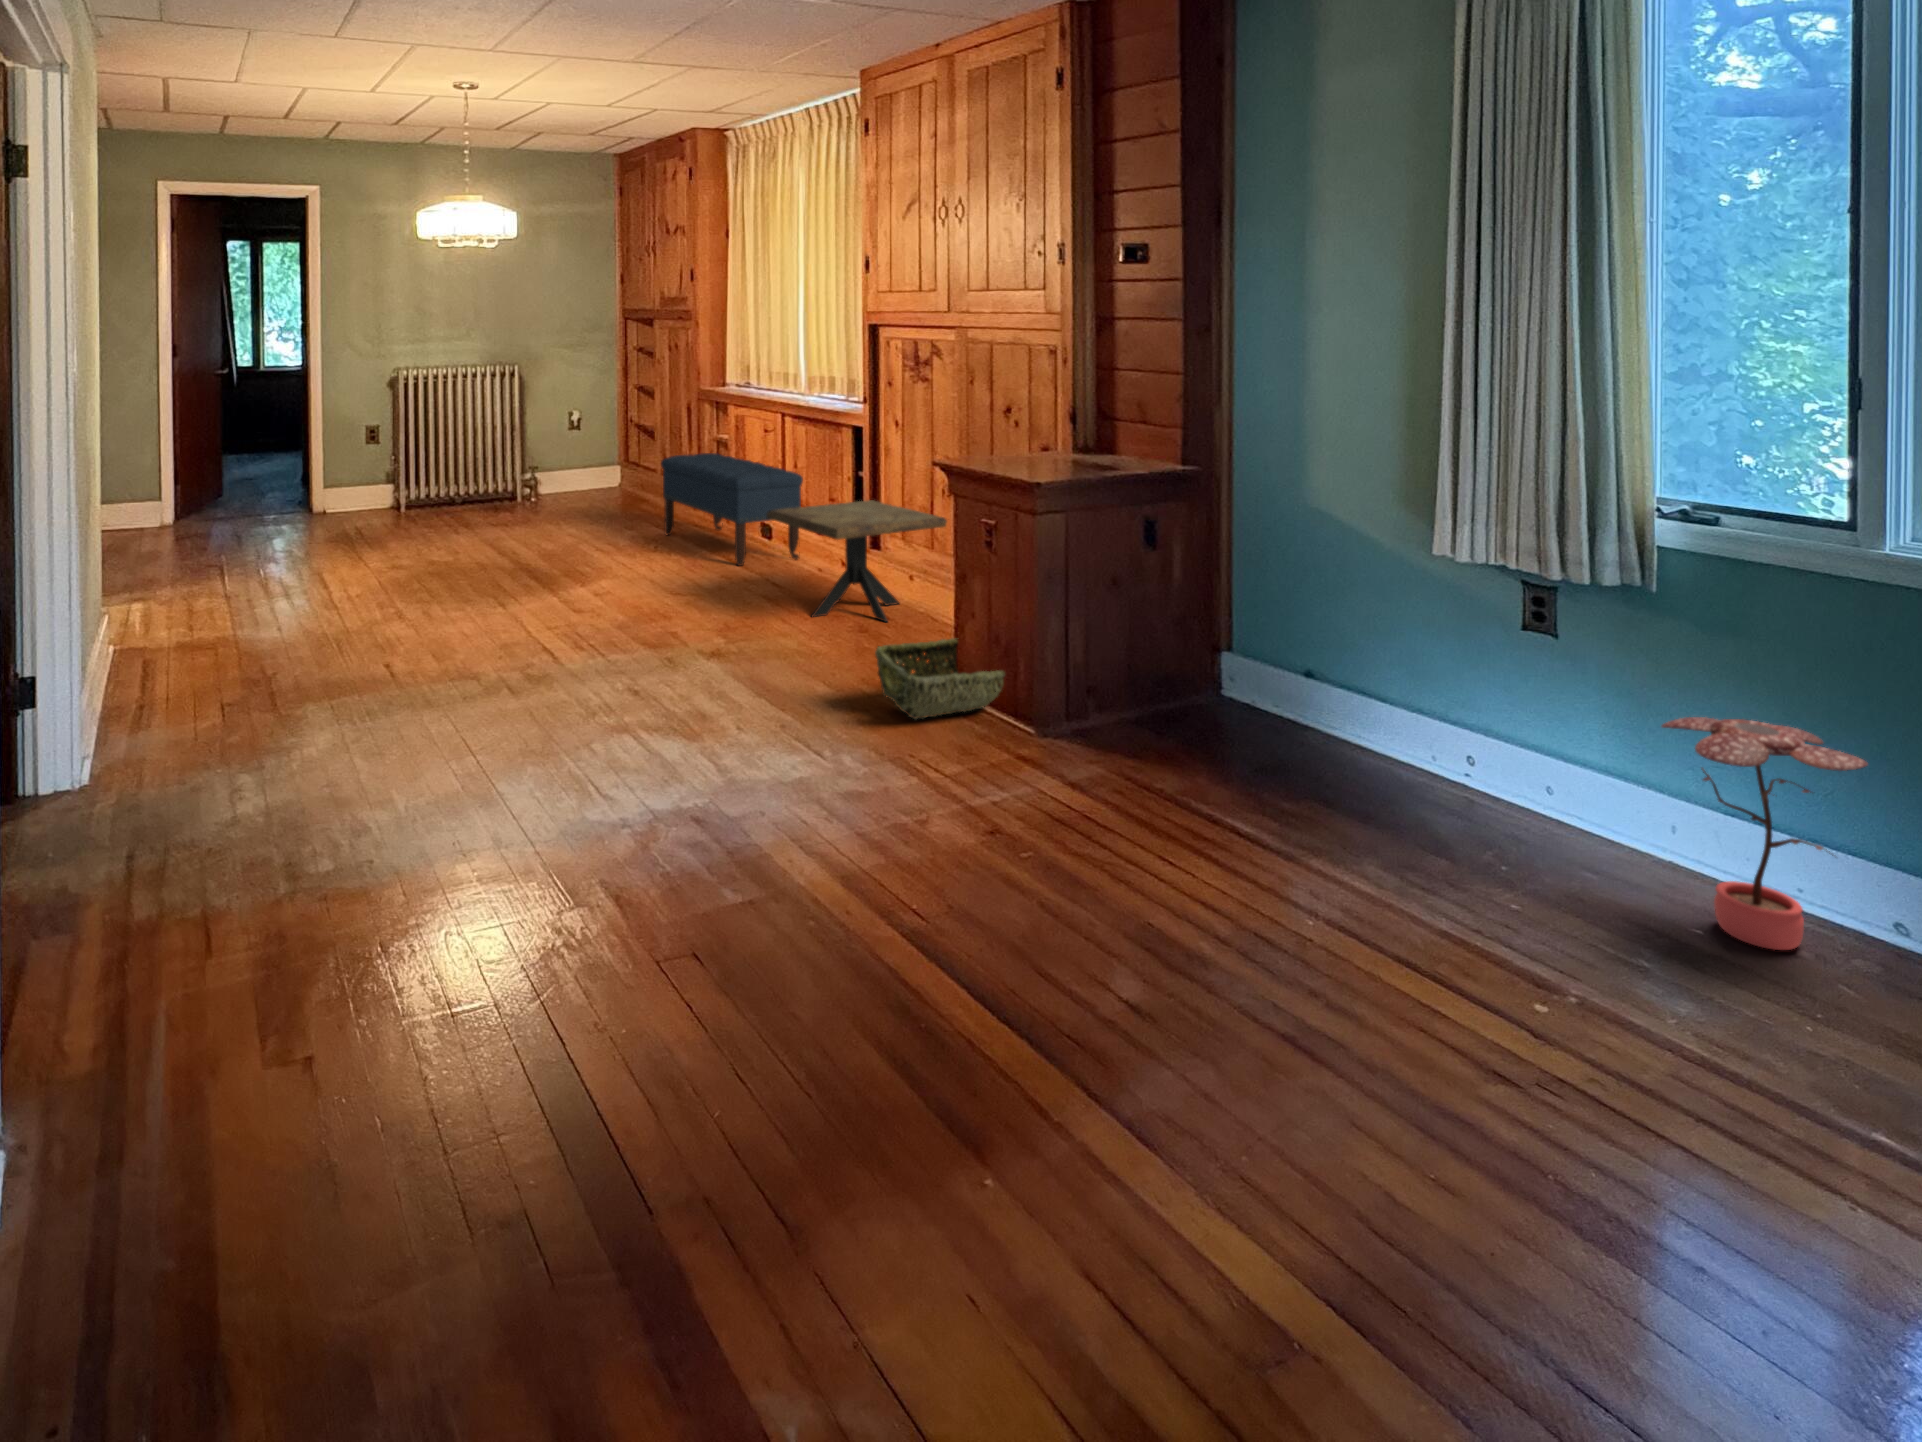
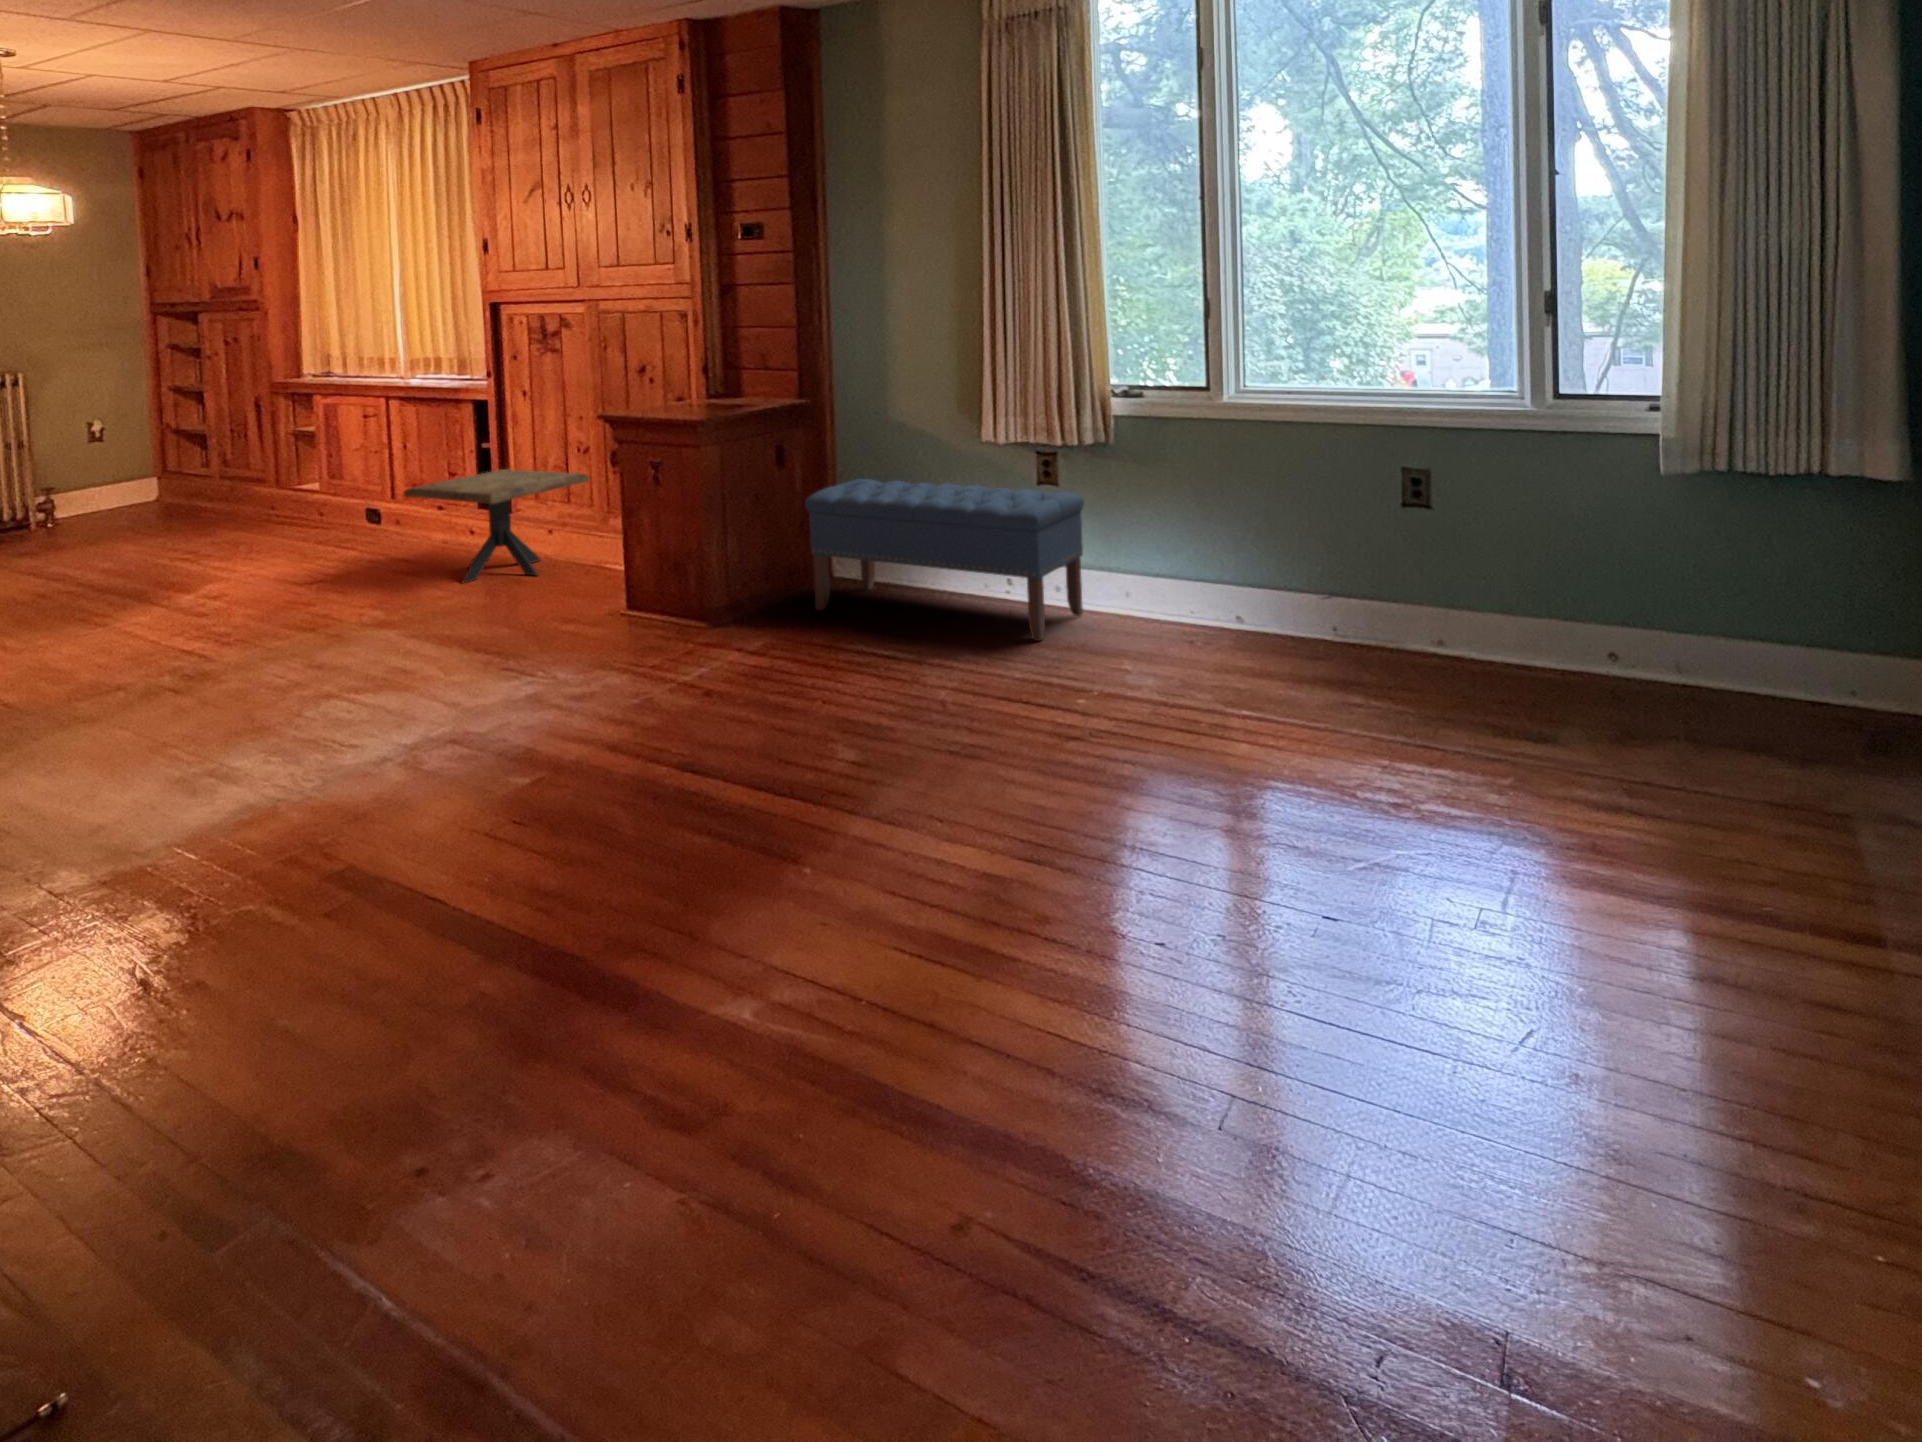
bench: present [661,453,803,566] -> present [805,479,1084,641]
woven basket: present [875,638,1005,719] -> none [563,566,682,638]
potted plant: present [1662,717,1868,950] -> none [1123,513,1222,647]

